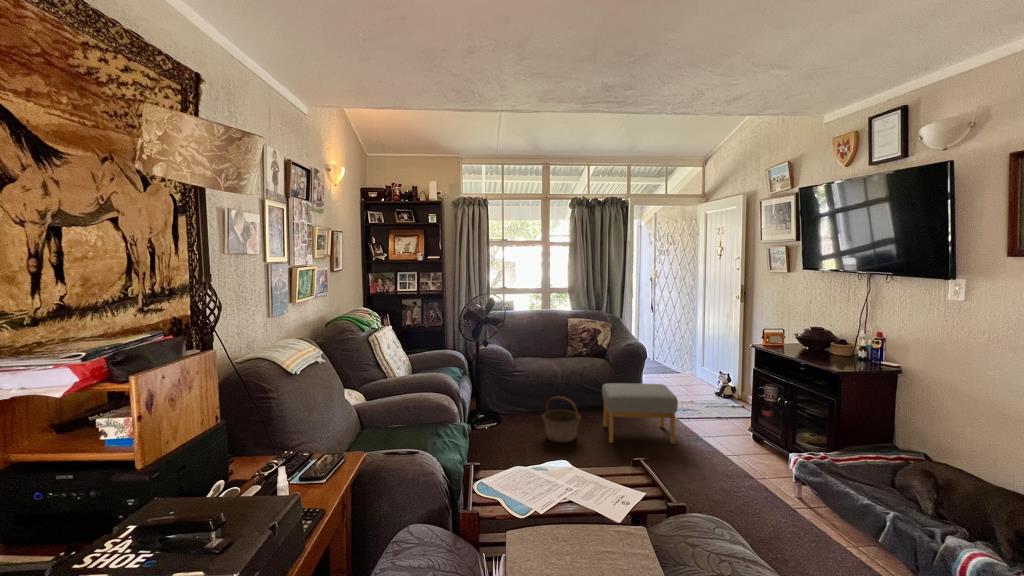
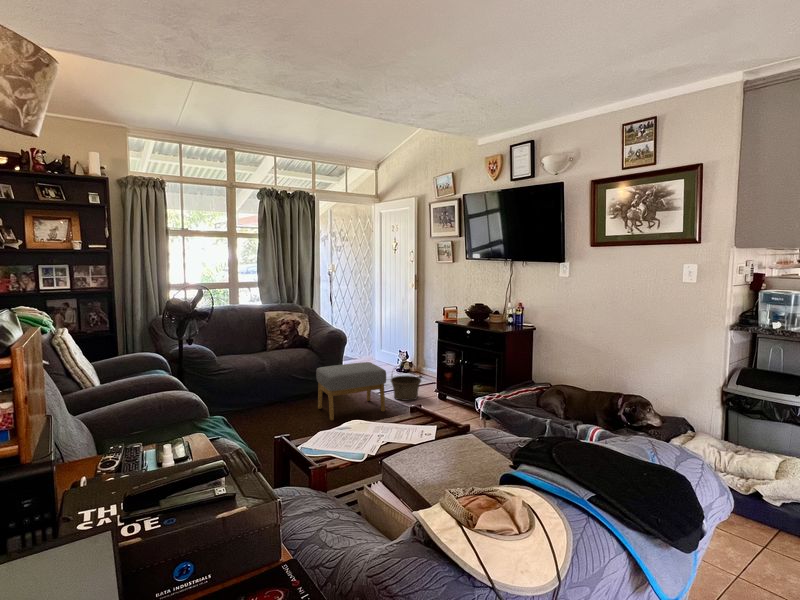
basket: present [543,397,581,443] -> present [391,364,421,401]

